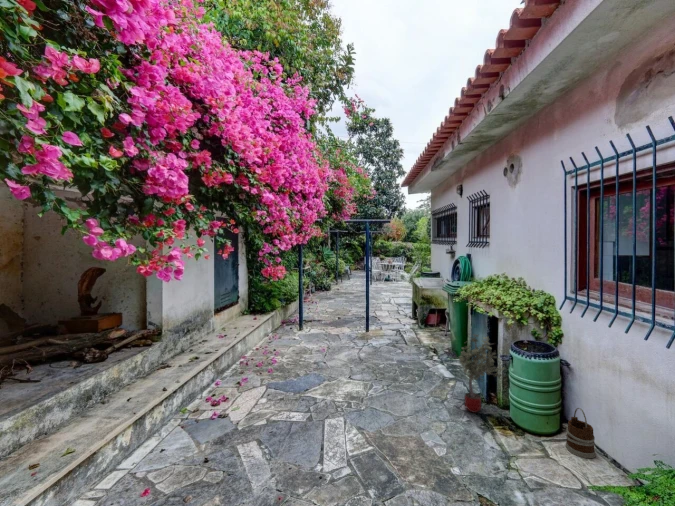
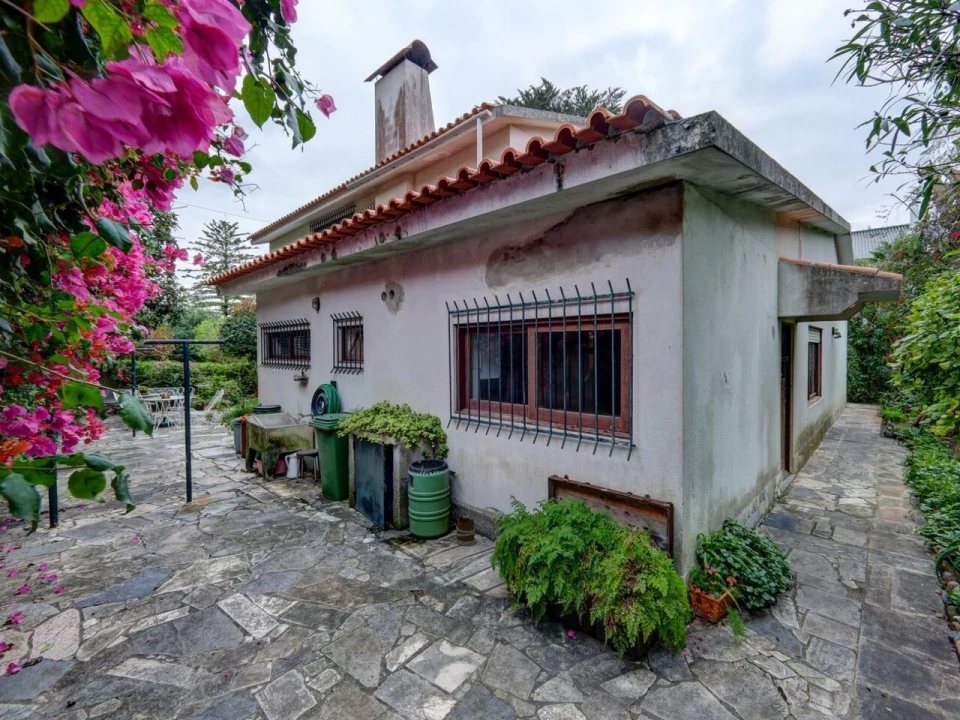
potted tree: present [459,334,504,413] -> none [356,460,406,543]

